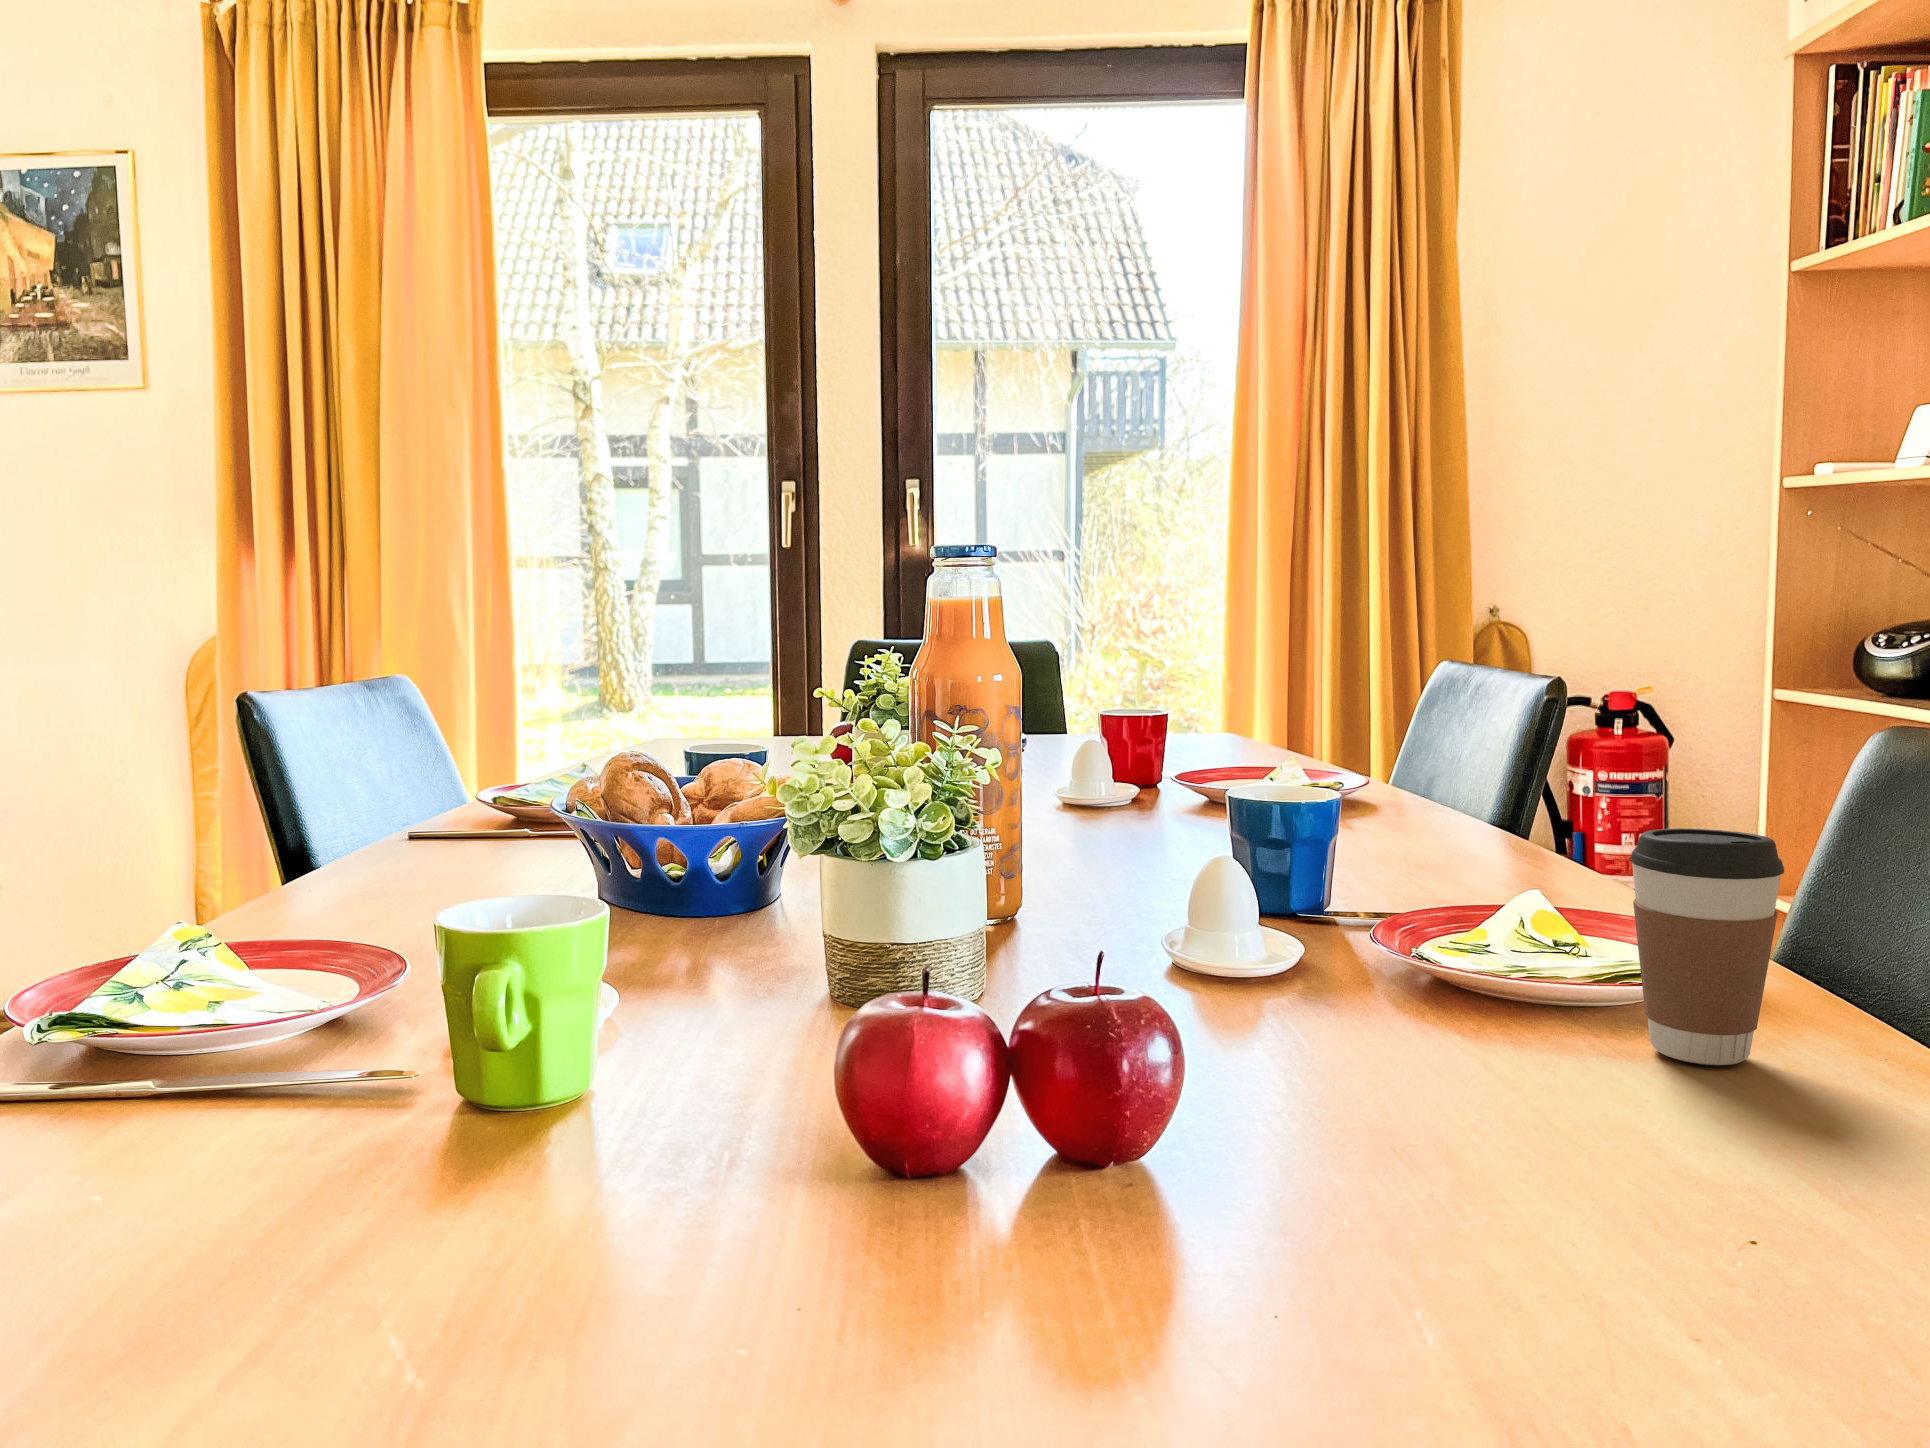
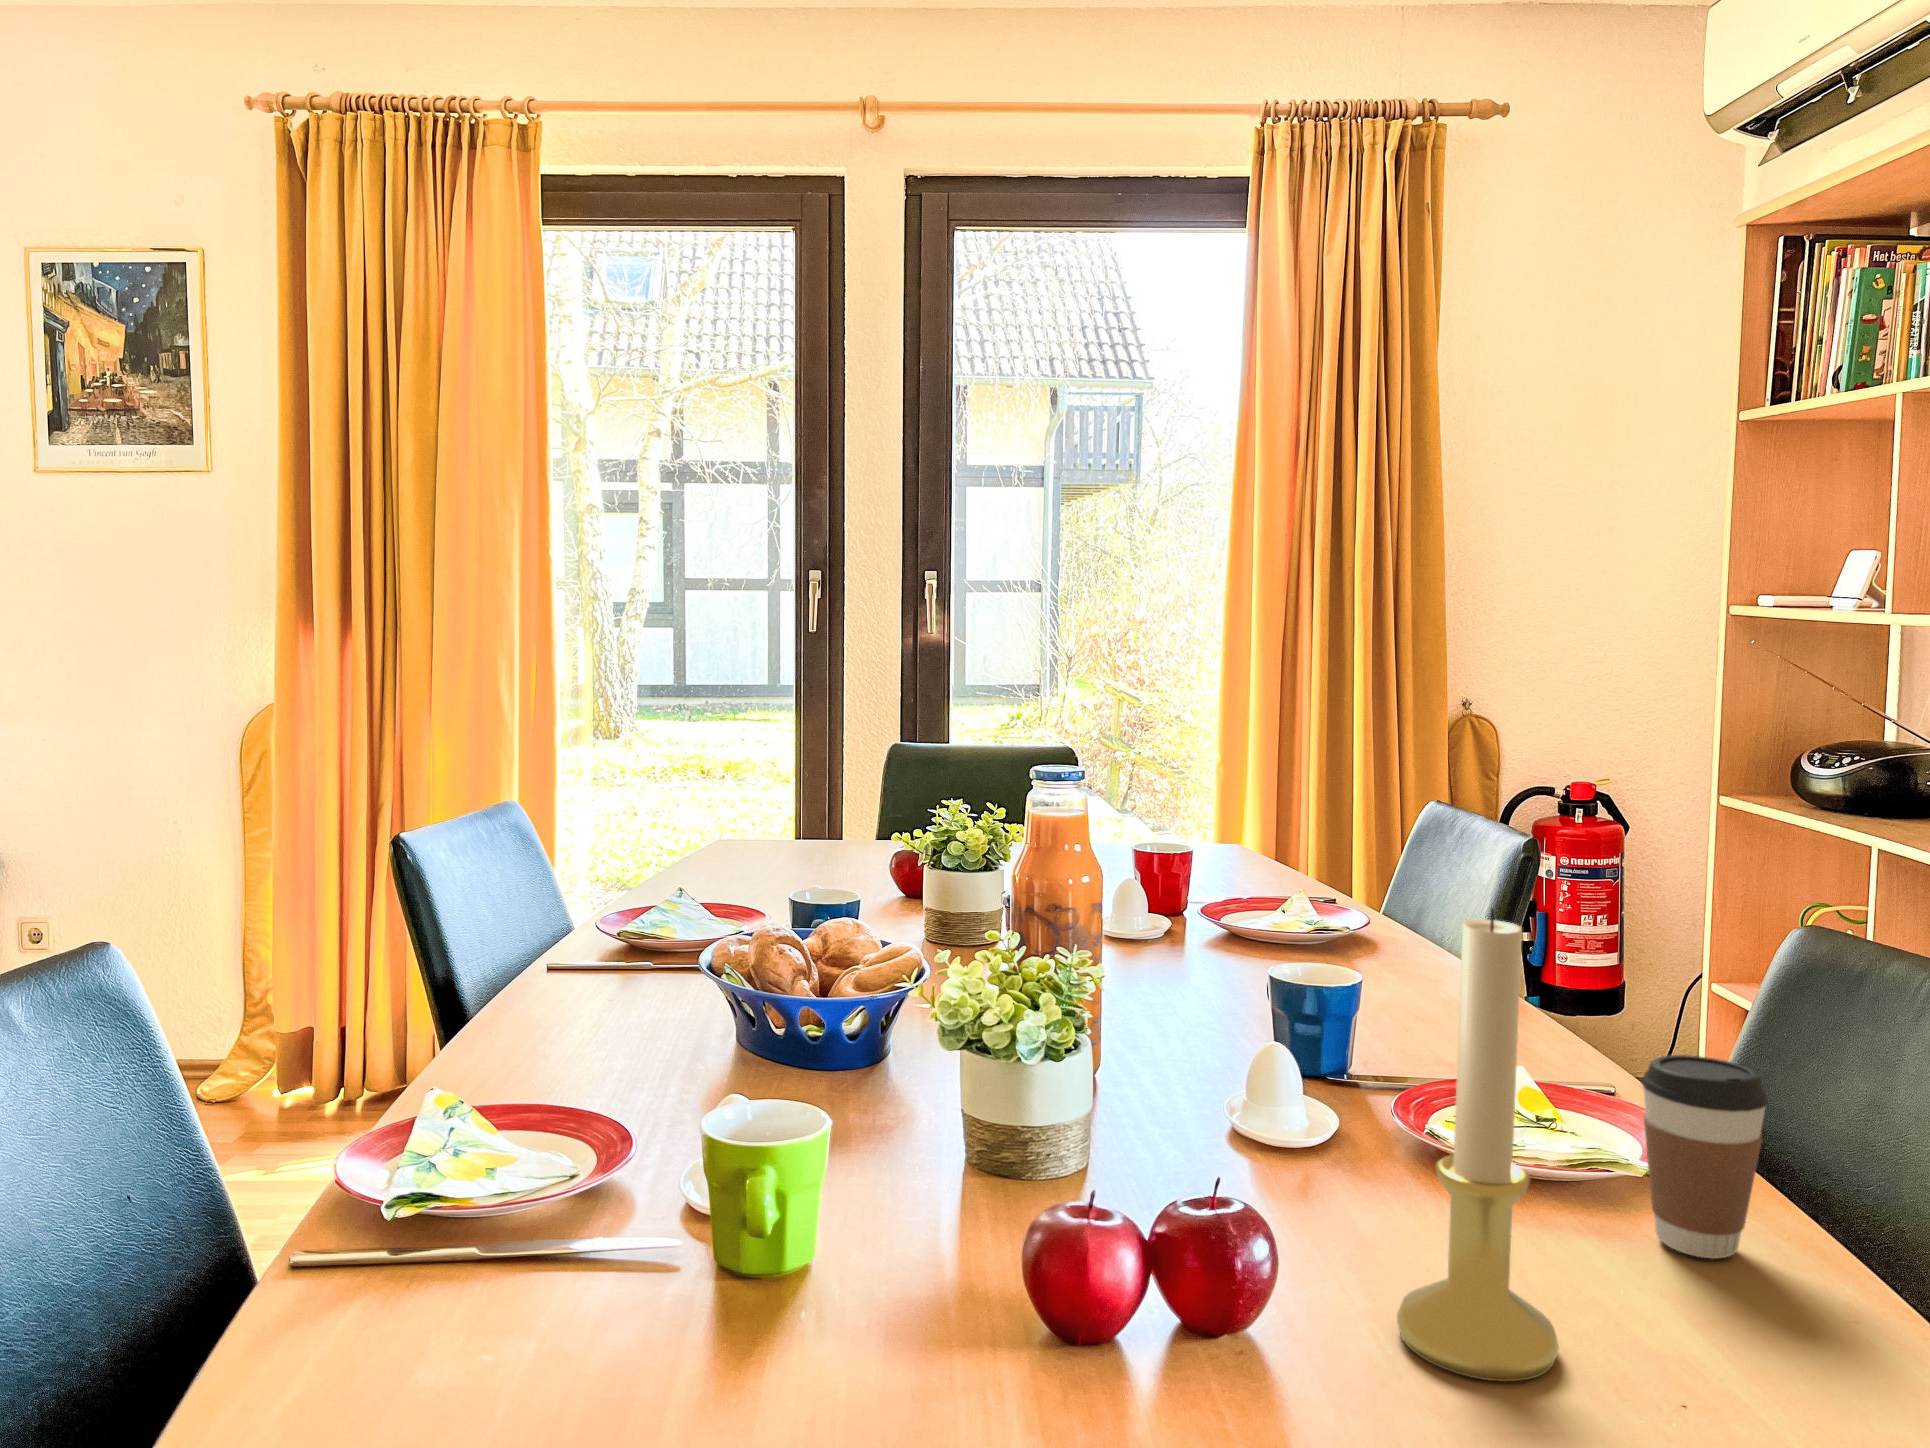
candle holder: none [1312,596,1511,1181] -> present [1397,908,1559,1382]

